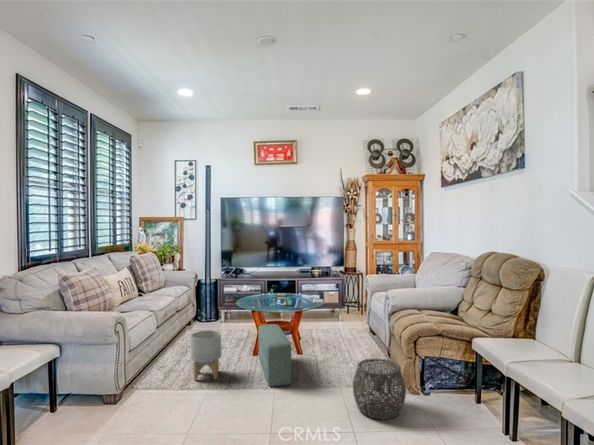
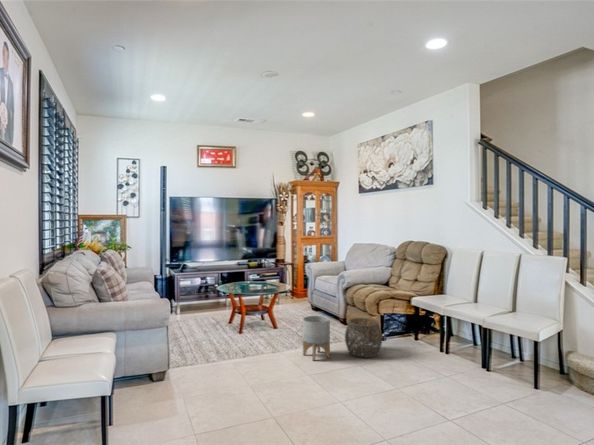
pouf: present [258,324,291,386] -> none [244,304,289,350]
planter: present [191,330,222,381] -> present [303,316,330,361]

